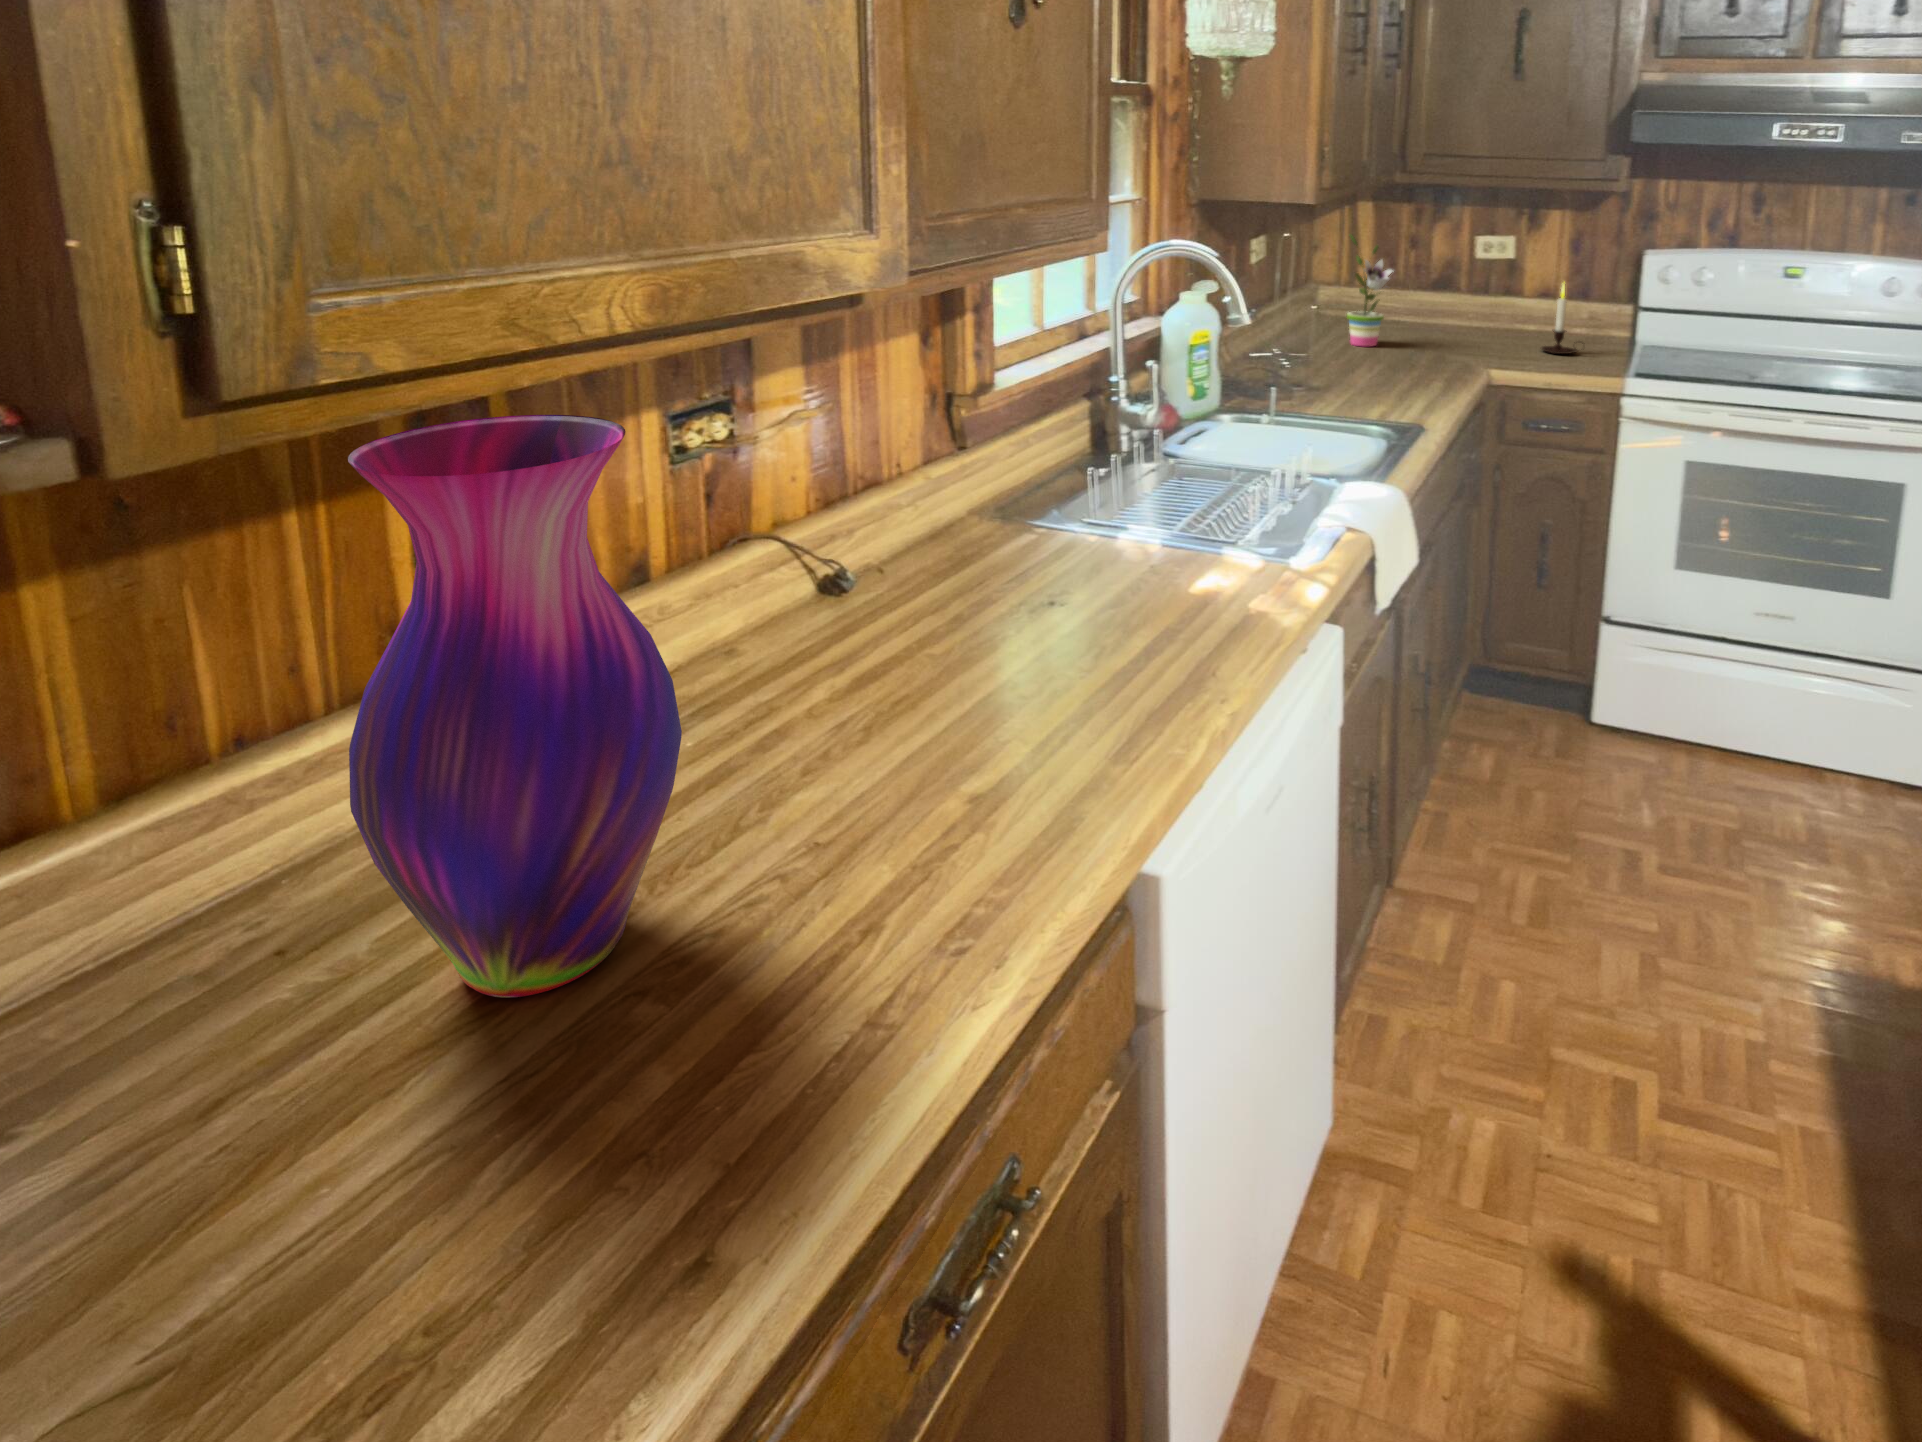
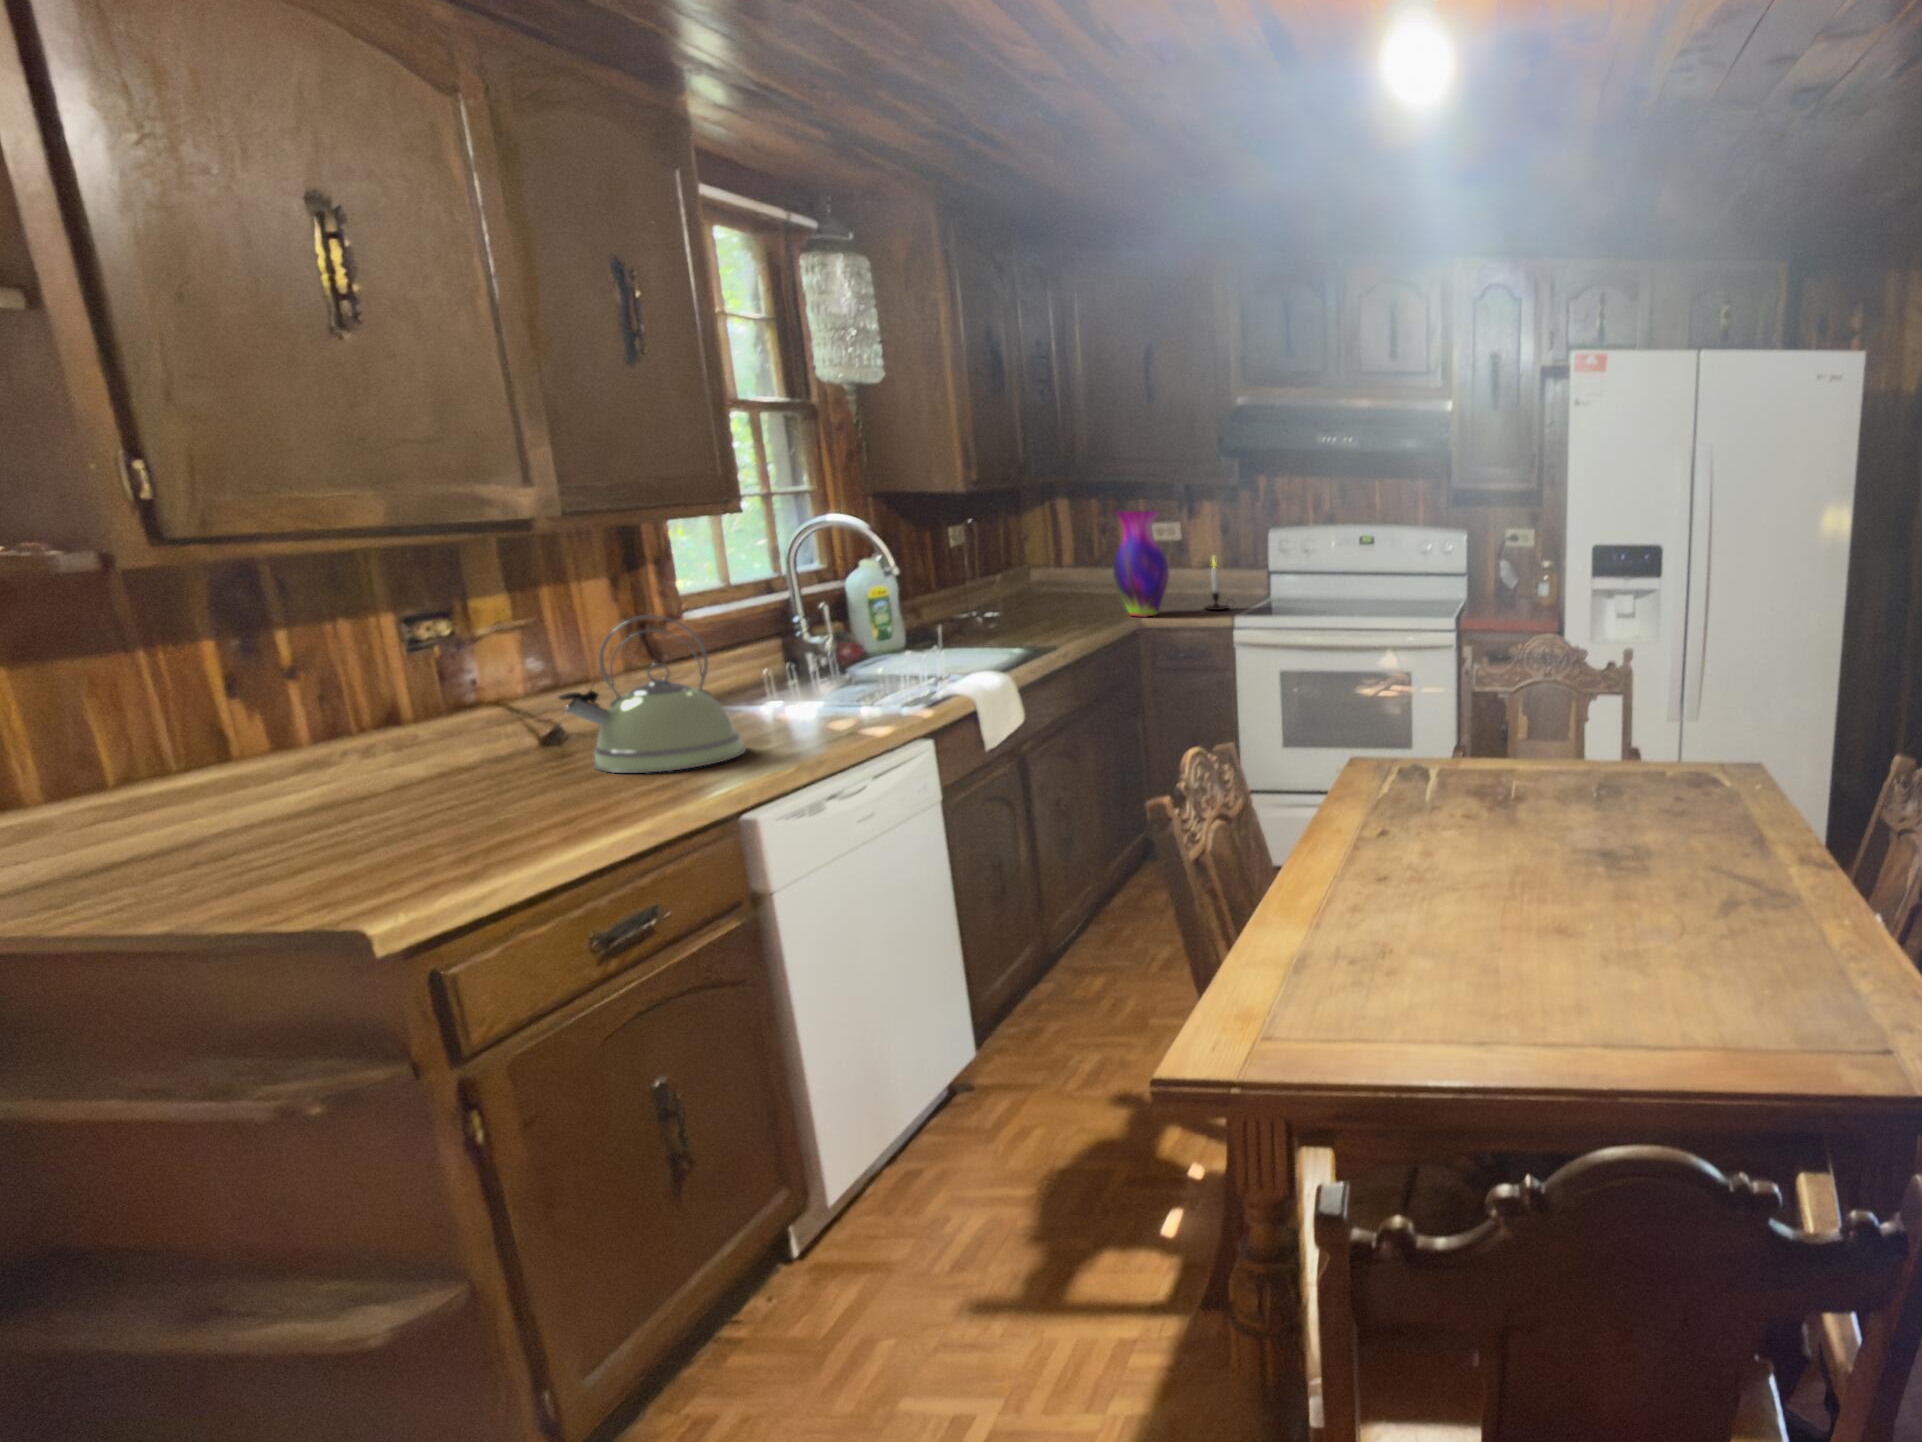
potted plant: present [1347,235,1392,346] -> none [1035,522,1077,612]
vase: present [348,415,682,997] -> present [1113,511,1169,617]
kettle: none [857,436,1104,721] -> present [559,615,745,773]

